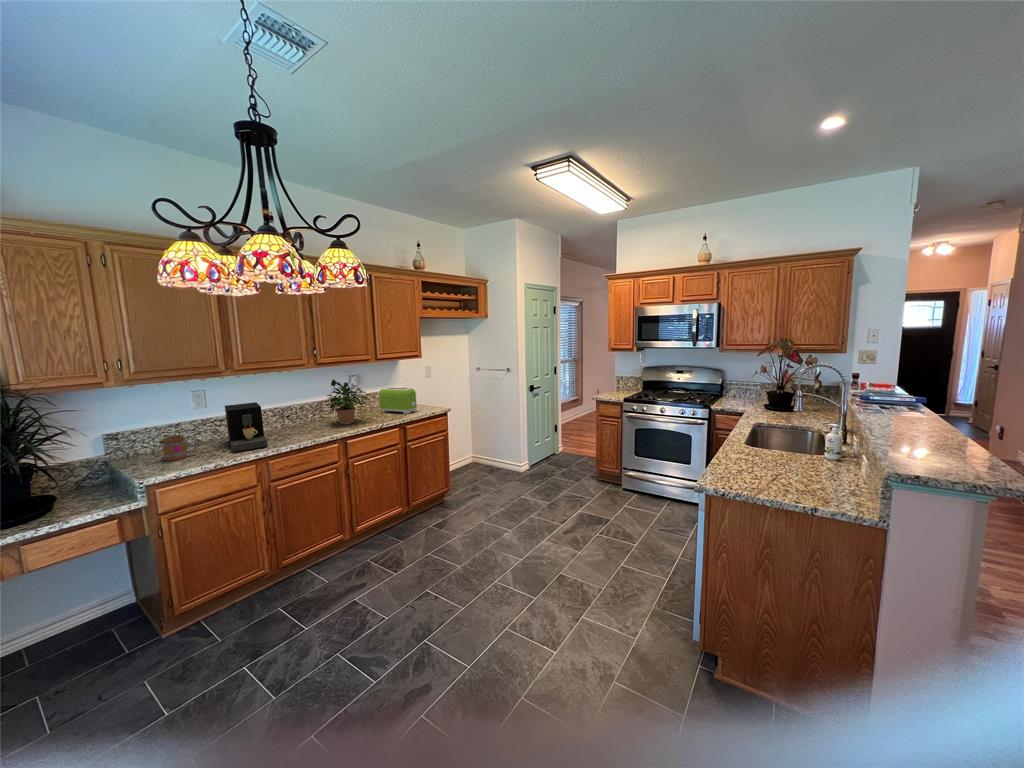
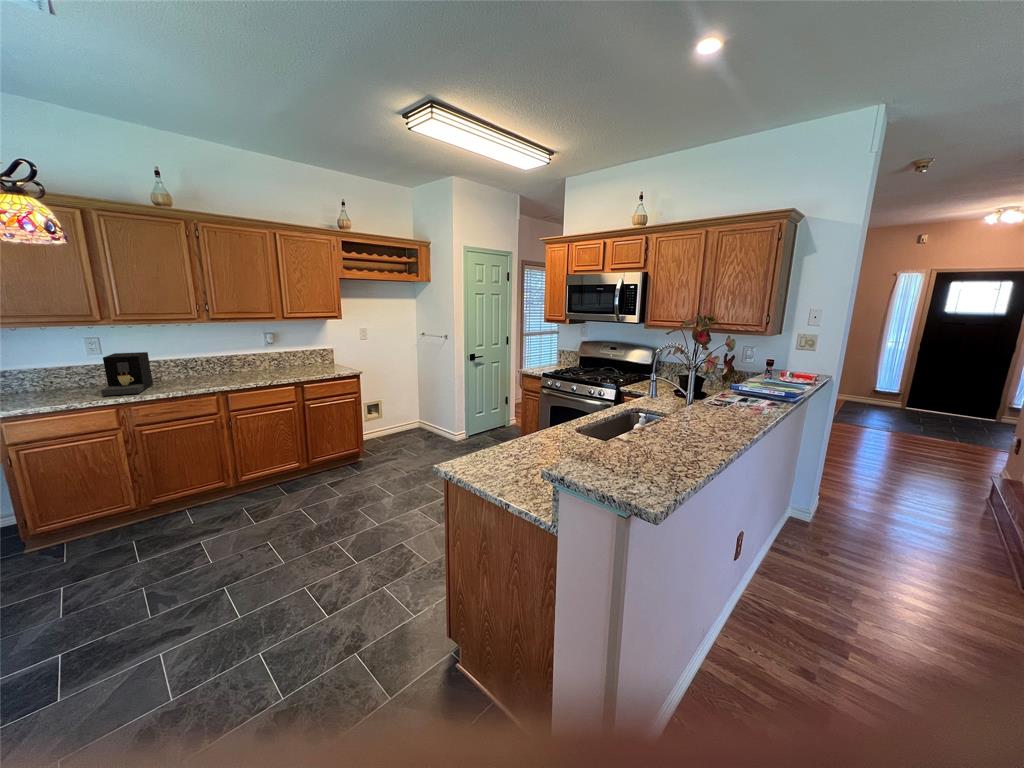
potted plant: present [326,380,368,424] -> none [219,335,272,379]
toaster: present [379,387,417,414] -> none [293,347,328,374]
mug: present [161,435,197,461] -> none [34,377,73,399]

